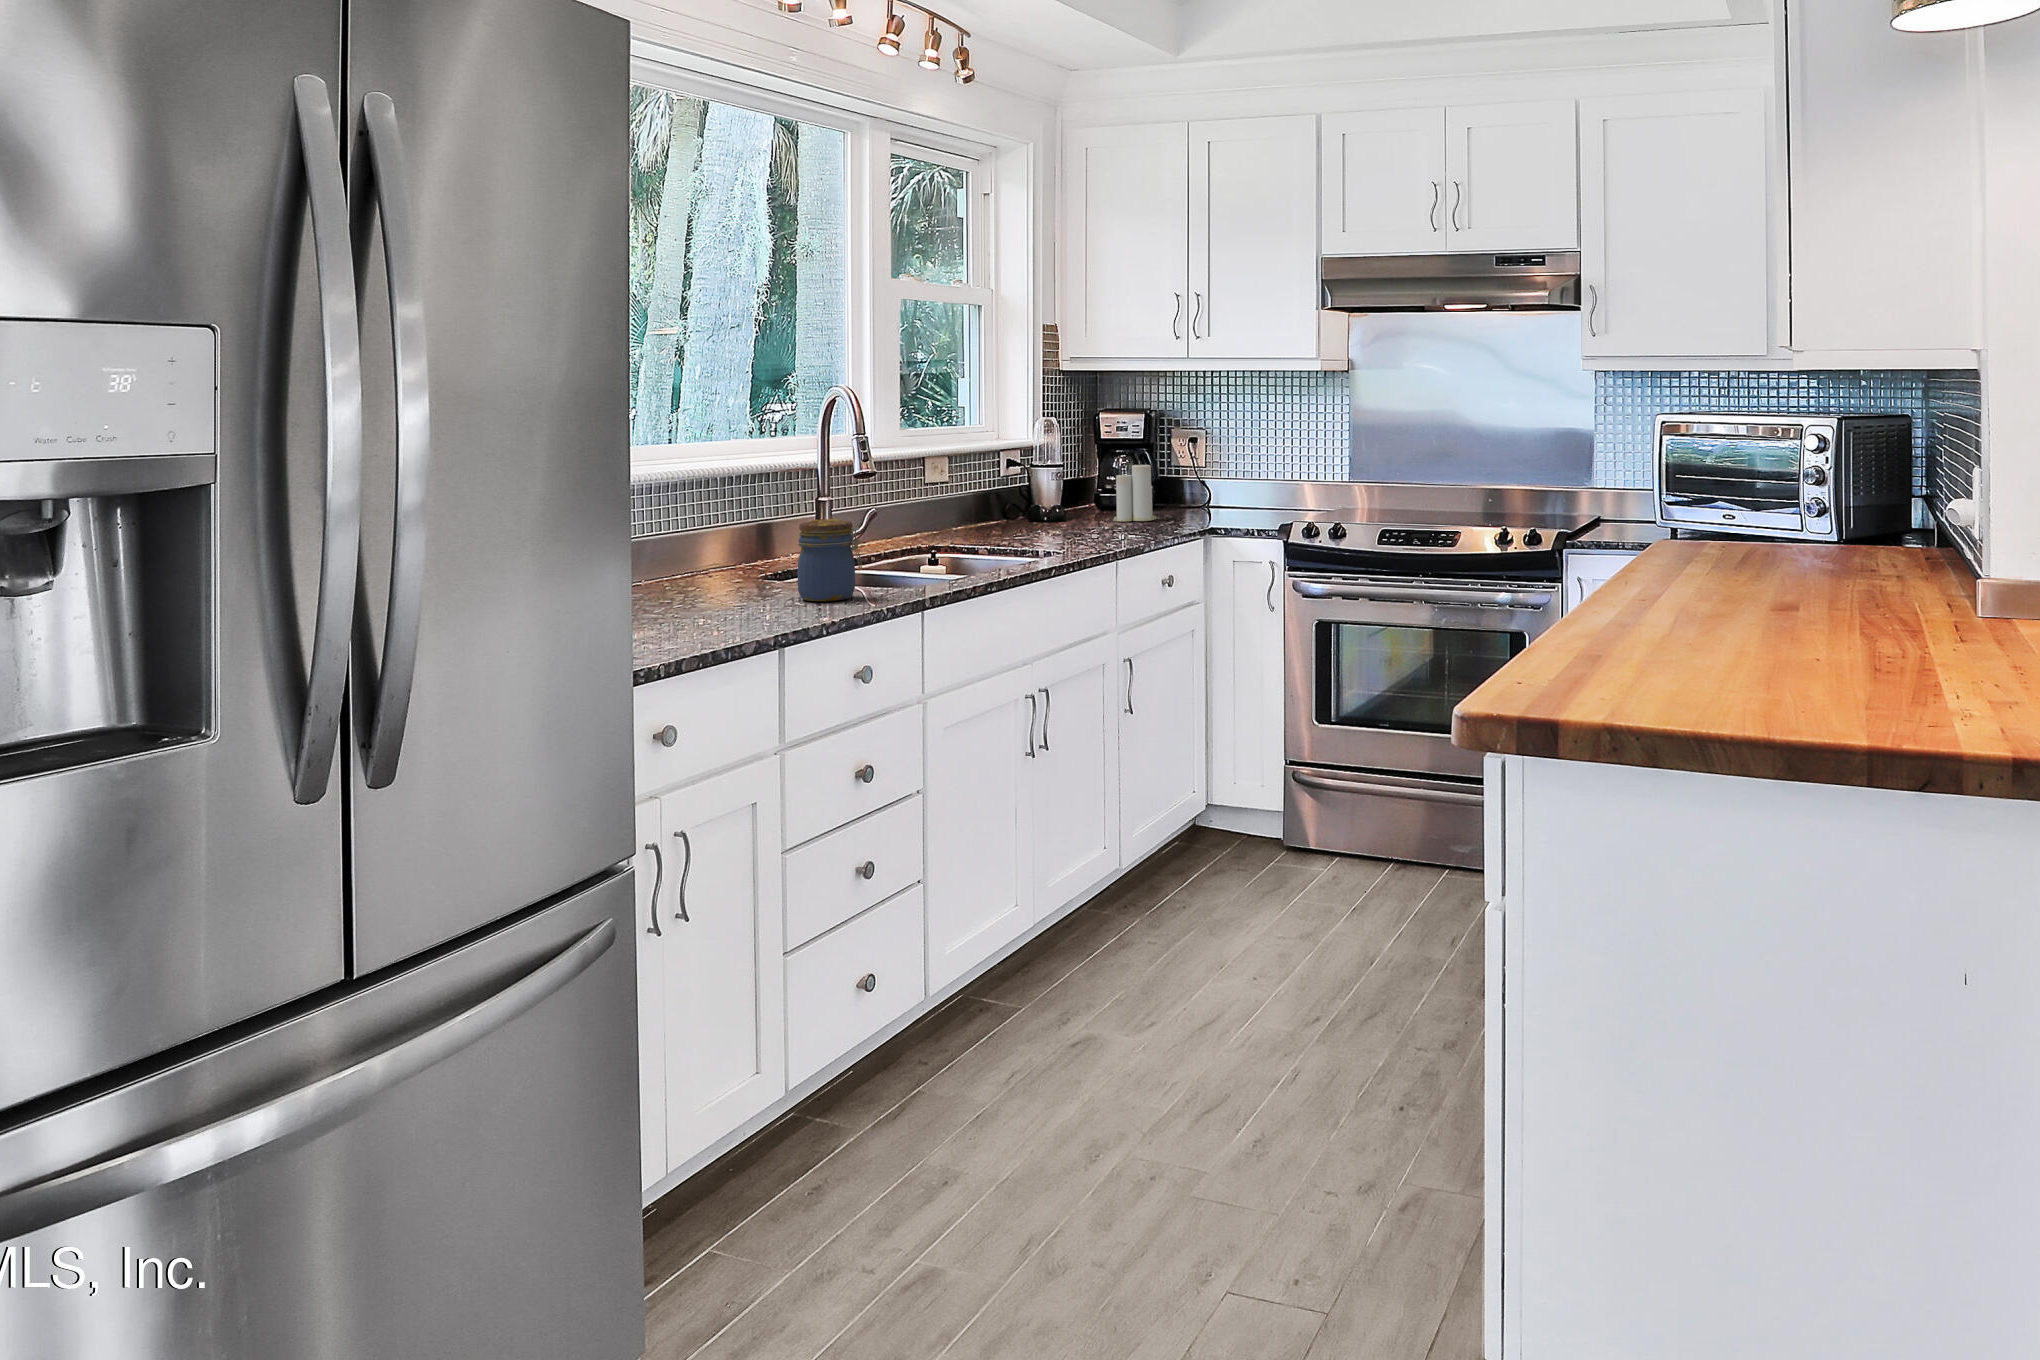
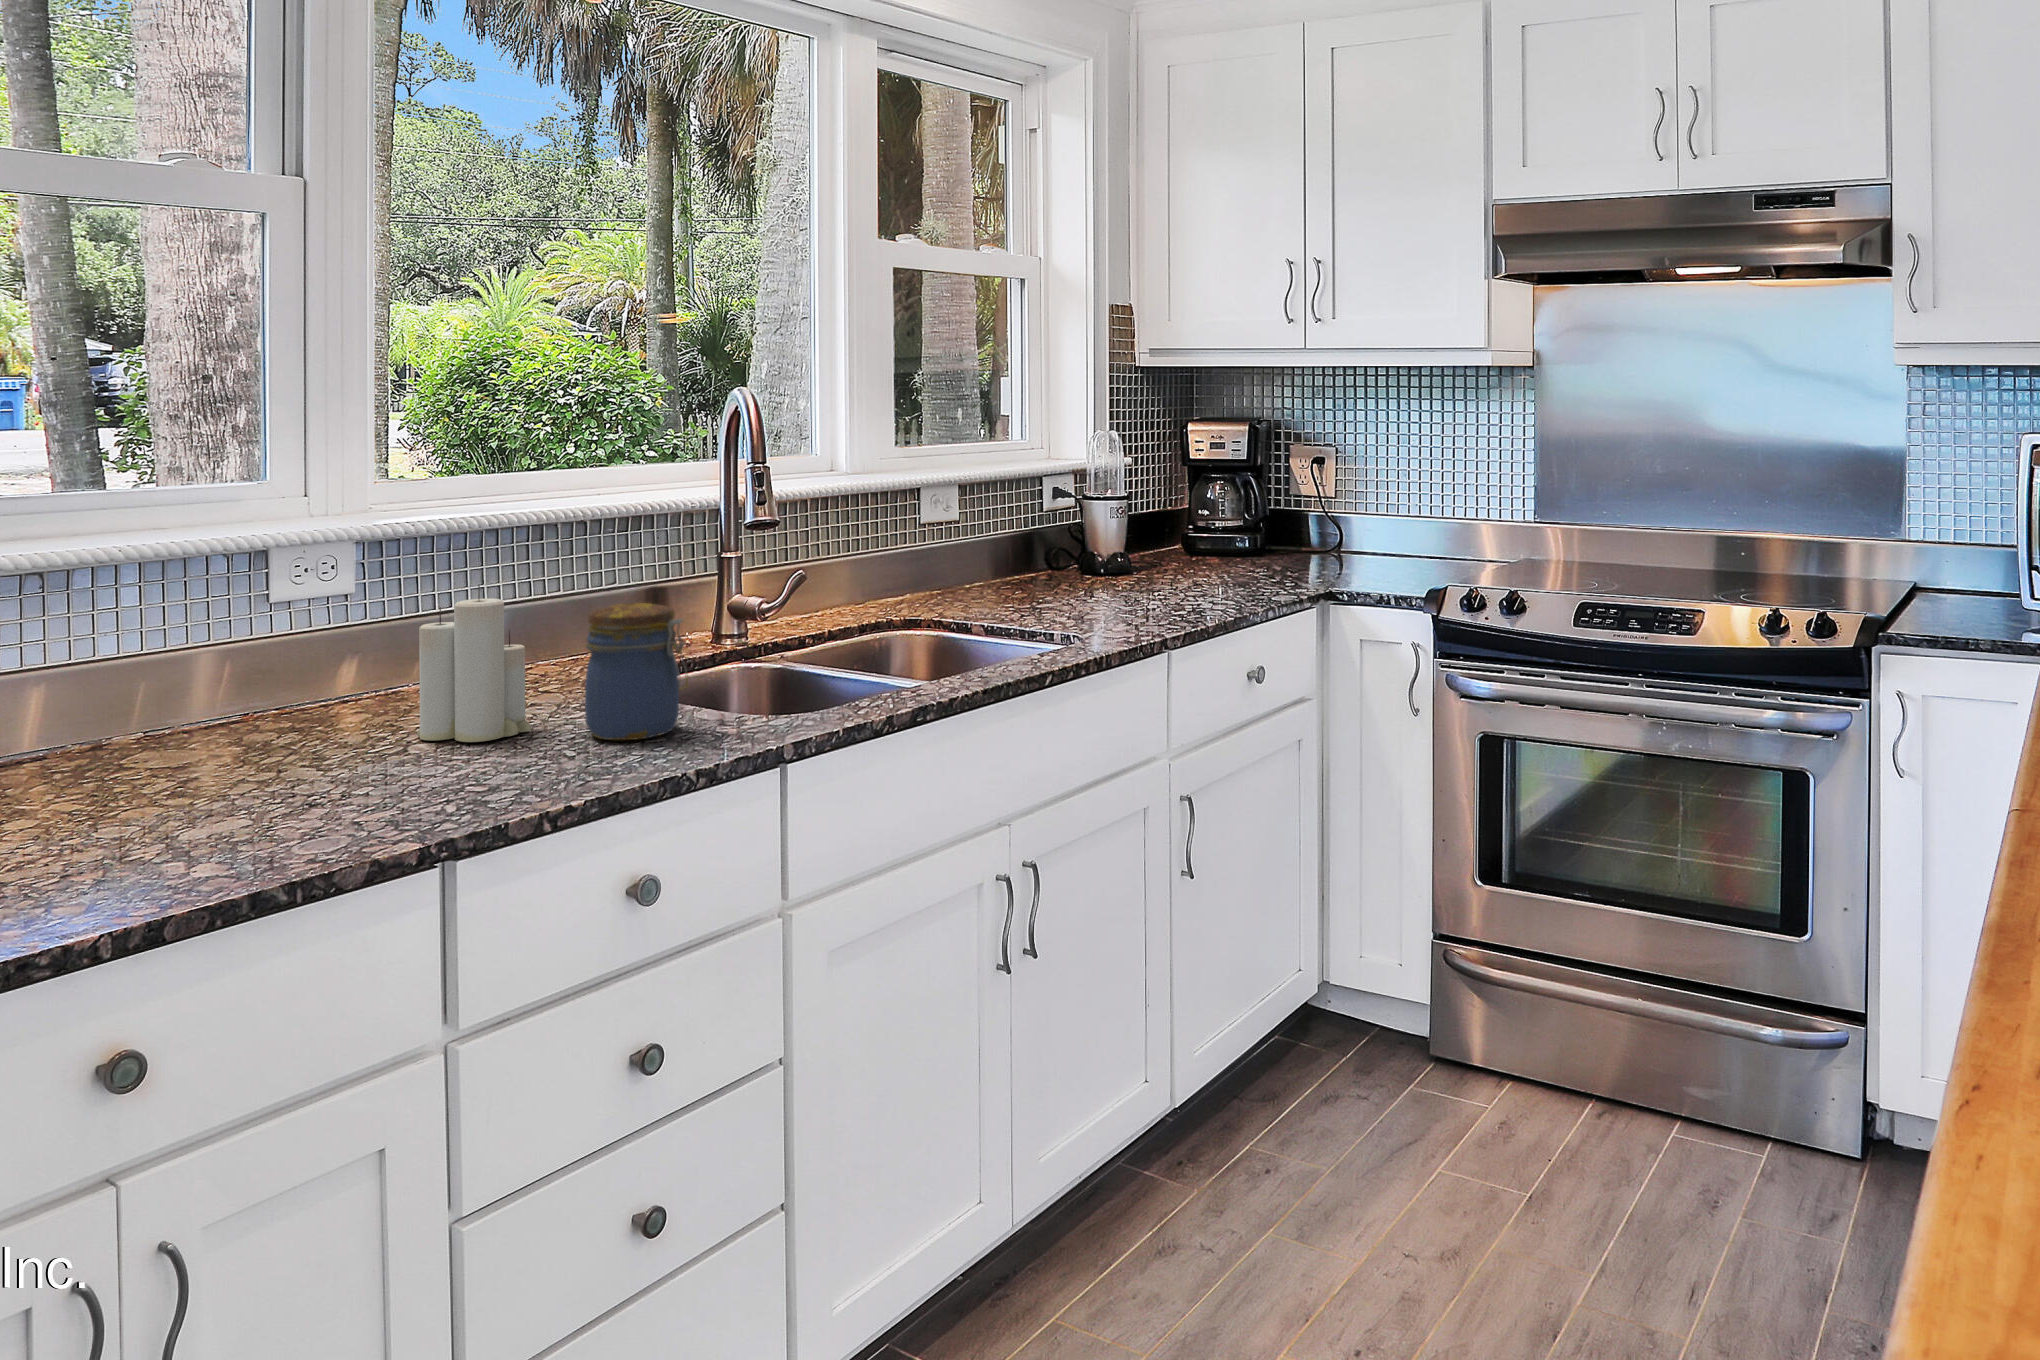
candle: present [1113,464,1156,521] -> present [417,585,531,742]

